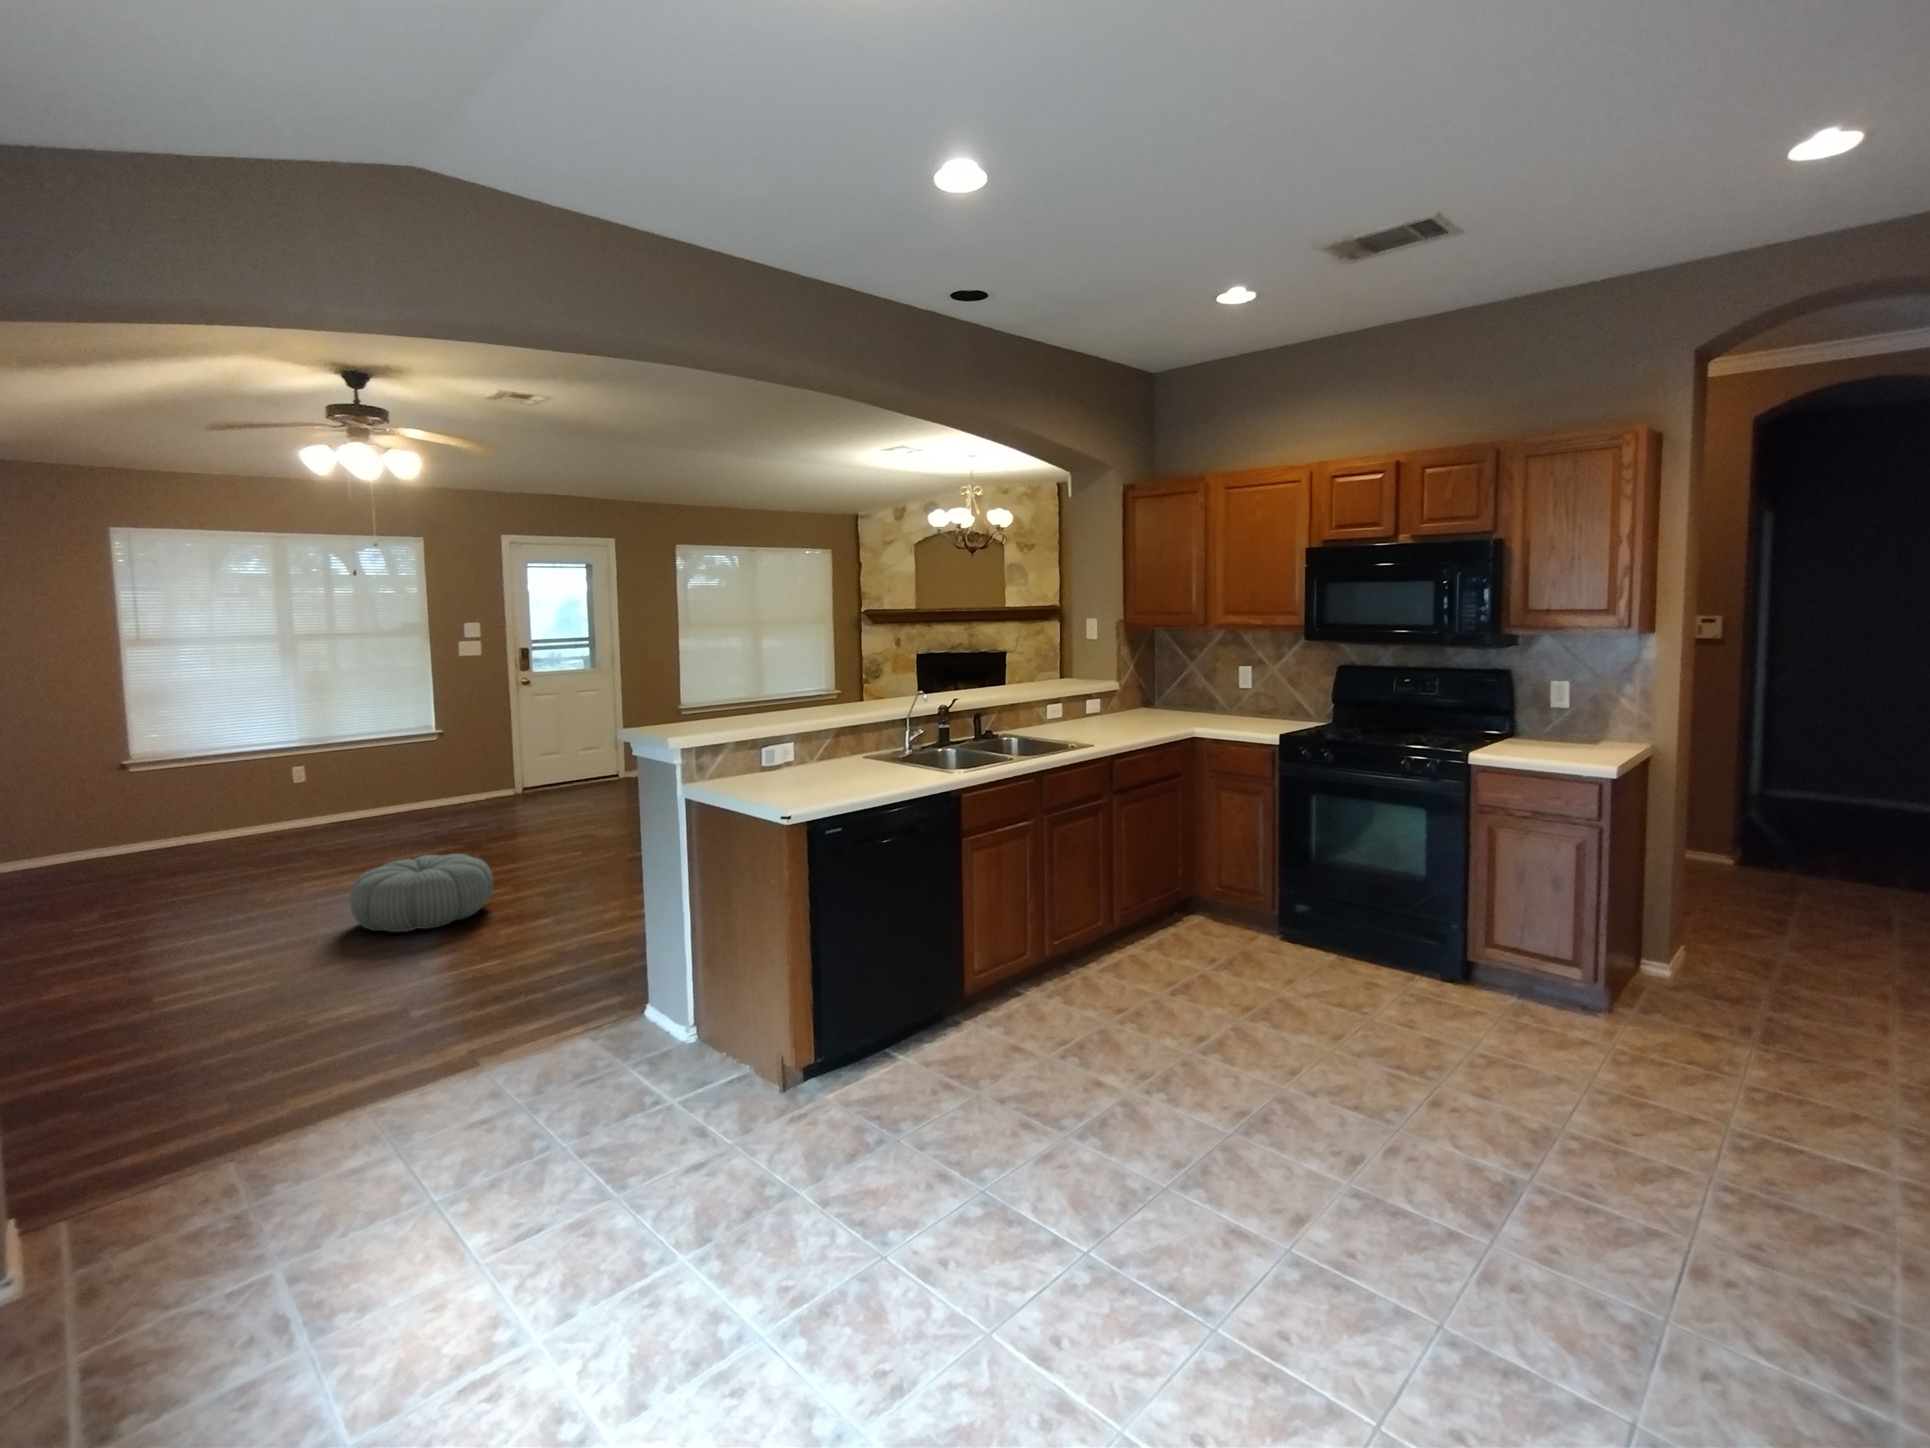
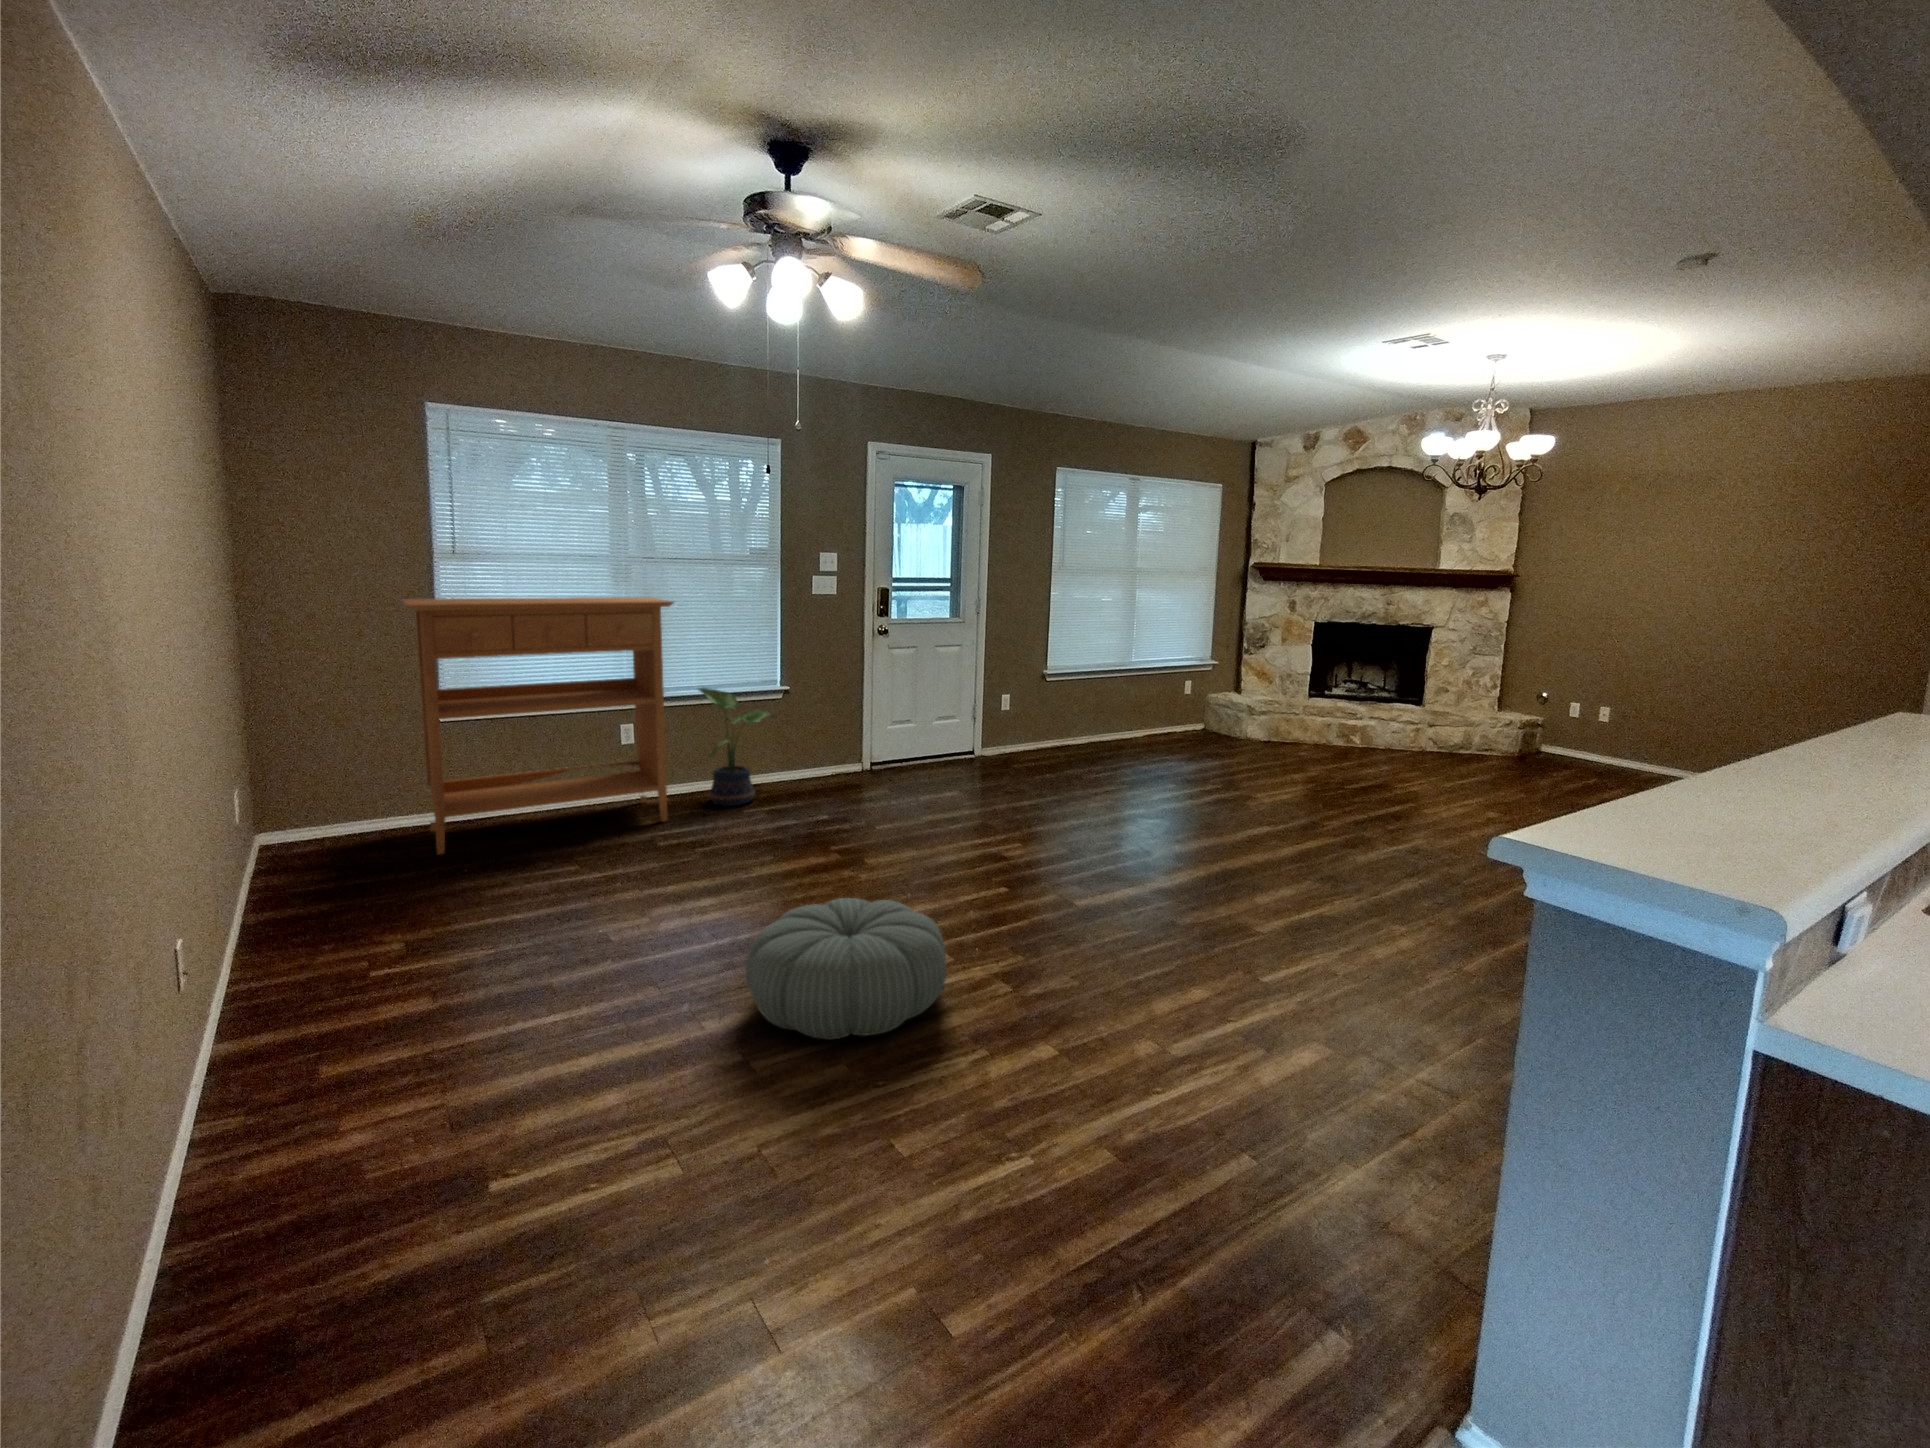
console table: none [94,667,332,872] -> present [402,597,674,854]
potted plant: none [358,735,427,826] -> present [698,688,775,806]

